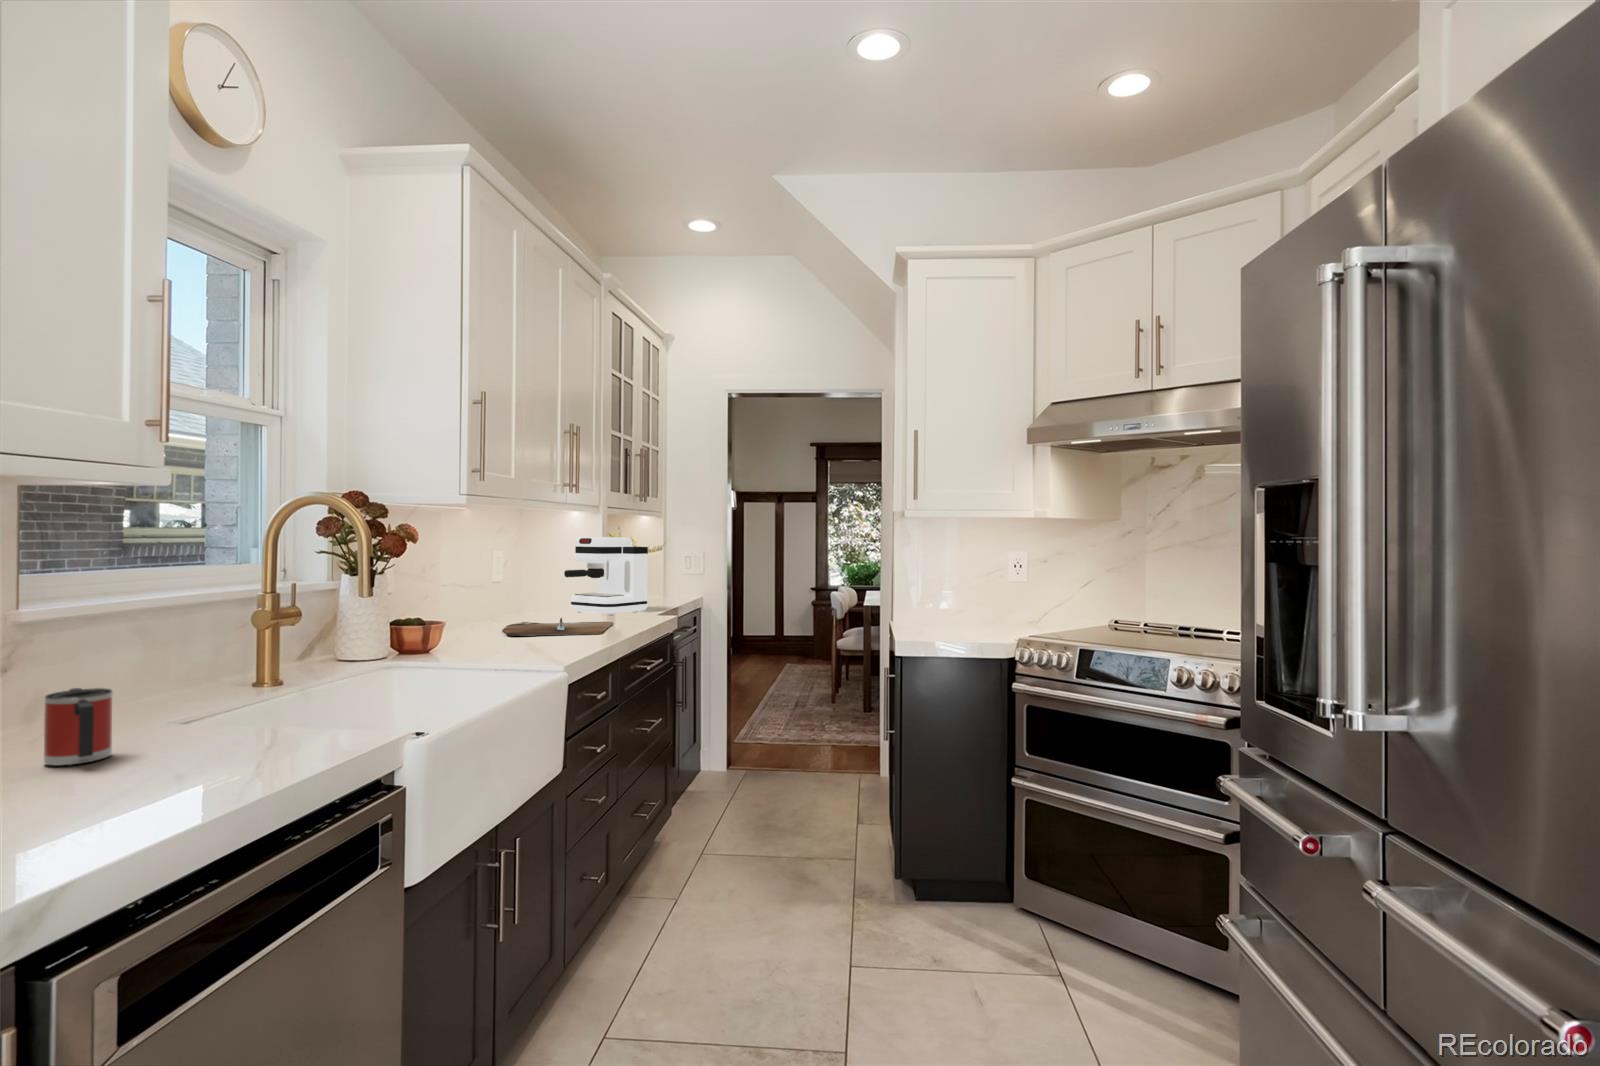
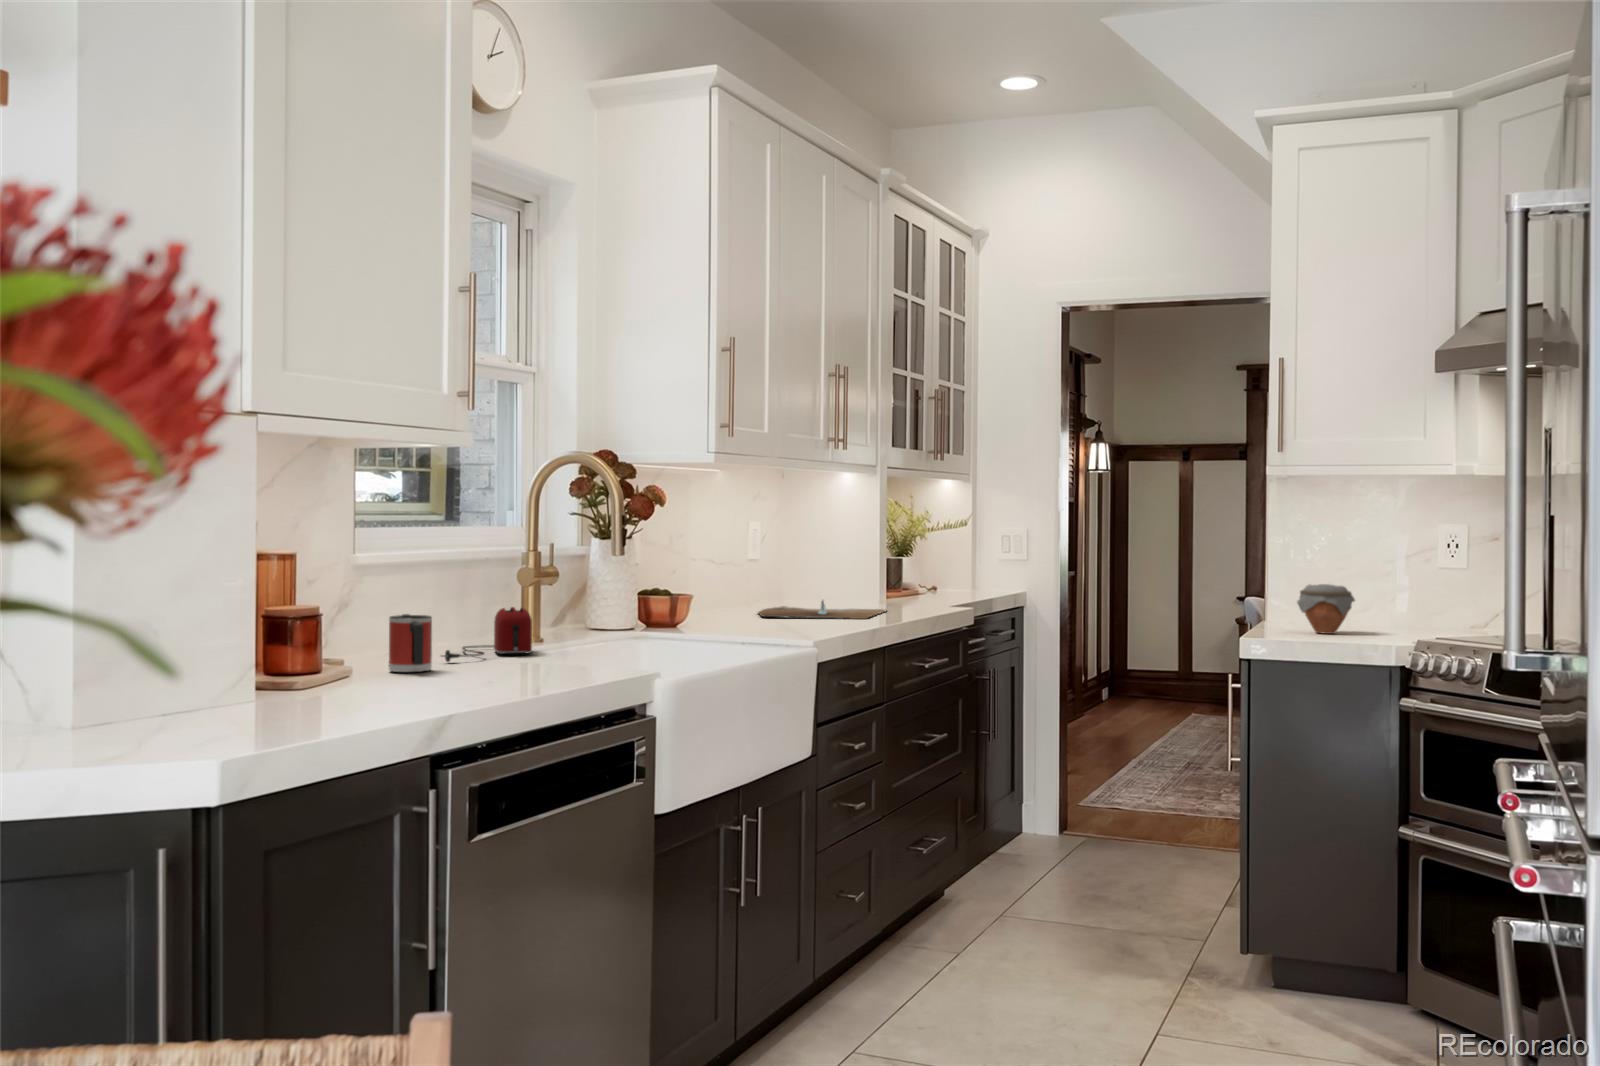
coffee maker: present [564,537,648,615] -> none [833,506,938,604]
jar: none [921,596,959,632] -> present [1297,584,1355,634]
toaster: none [133,659,263,736] -> present [441,607,532,662]

